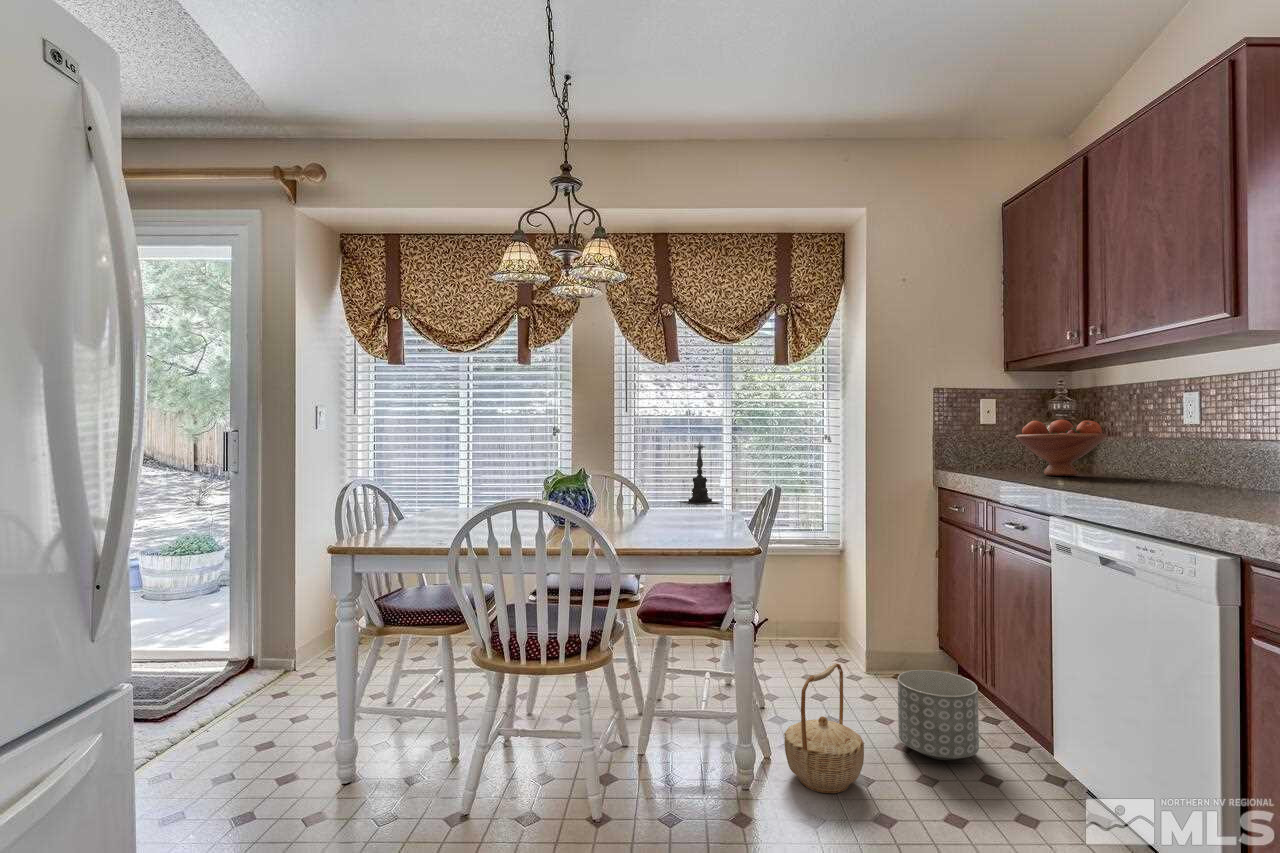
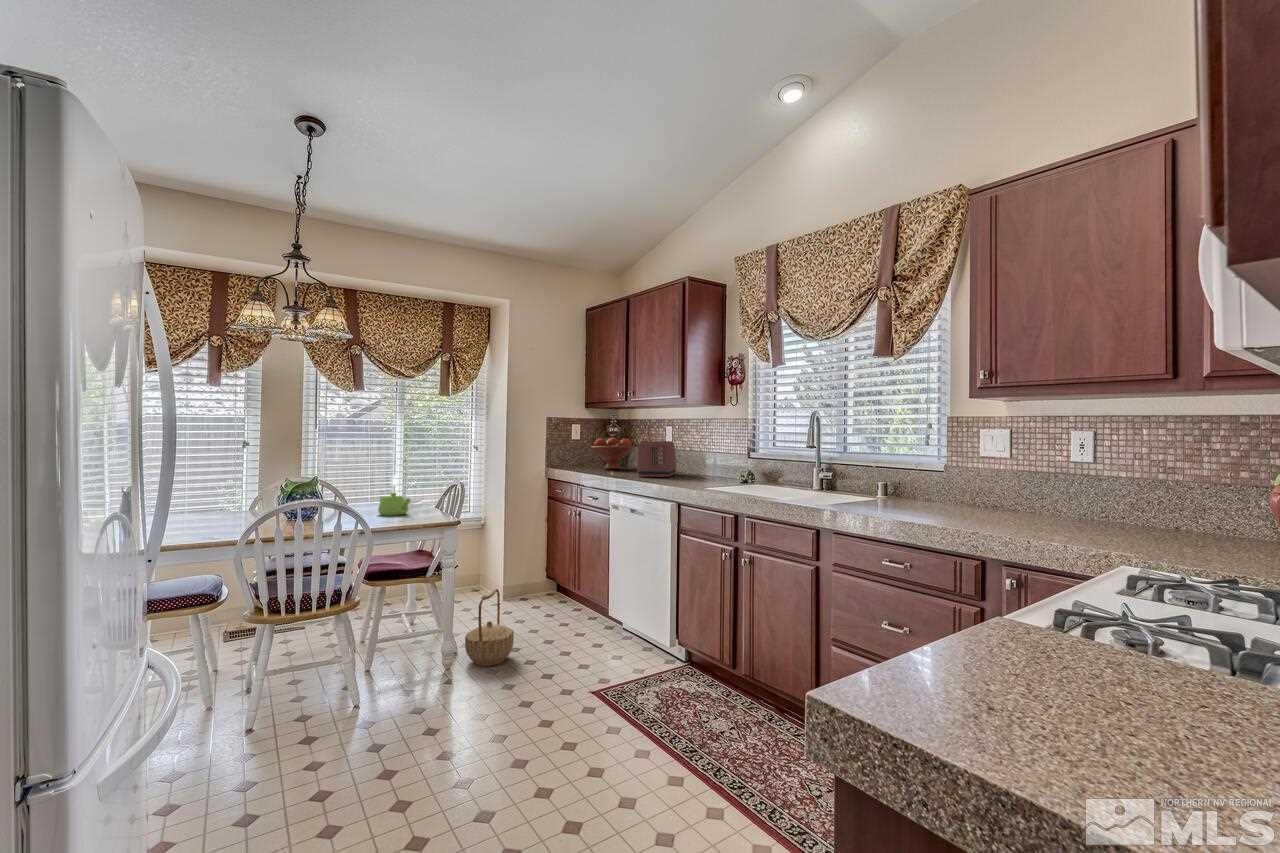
toaster: none [1117,422,1216,496] -> present [637,441,676,477]
candle holder: present [680,439,719,504] -> none [360,448,398,499]
teapot: none [665,498,706,531] -> present [378,493,411,516]
planter: present [898,670,979,760] -> none [530,587,573,636]

